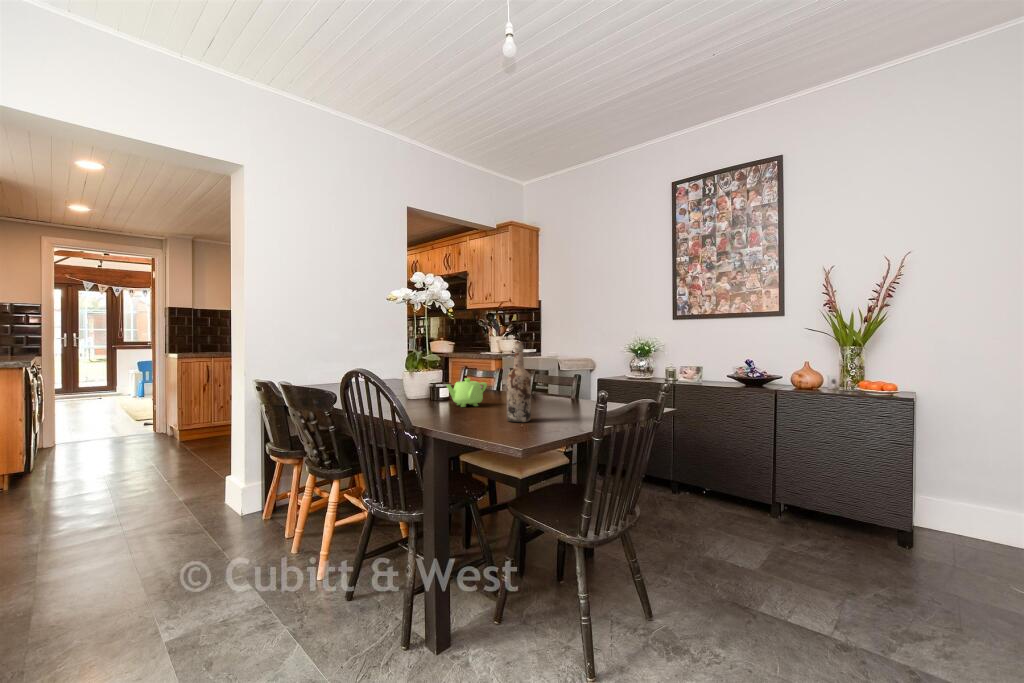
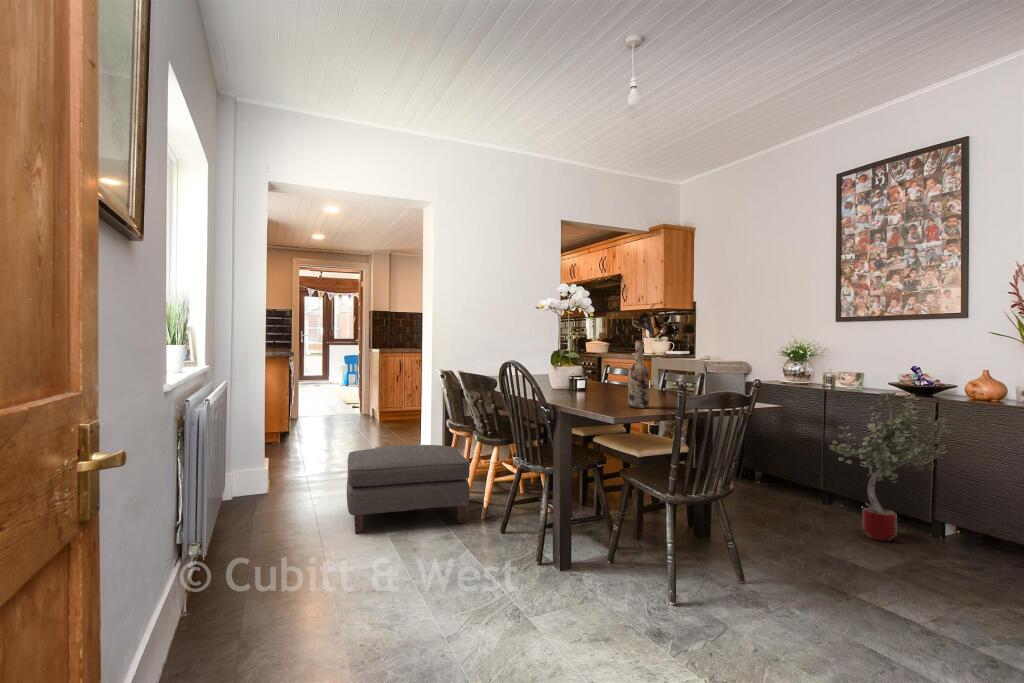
teapot: present [446,378,487,407] -> none [583,372,620,396]
potted tree: none [679,387,791,531] -> present [830,392,951,541]
ottoman: none [112,477,302,623] -> present [347,445,470,533]

